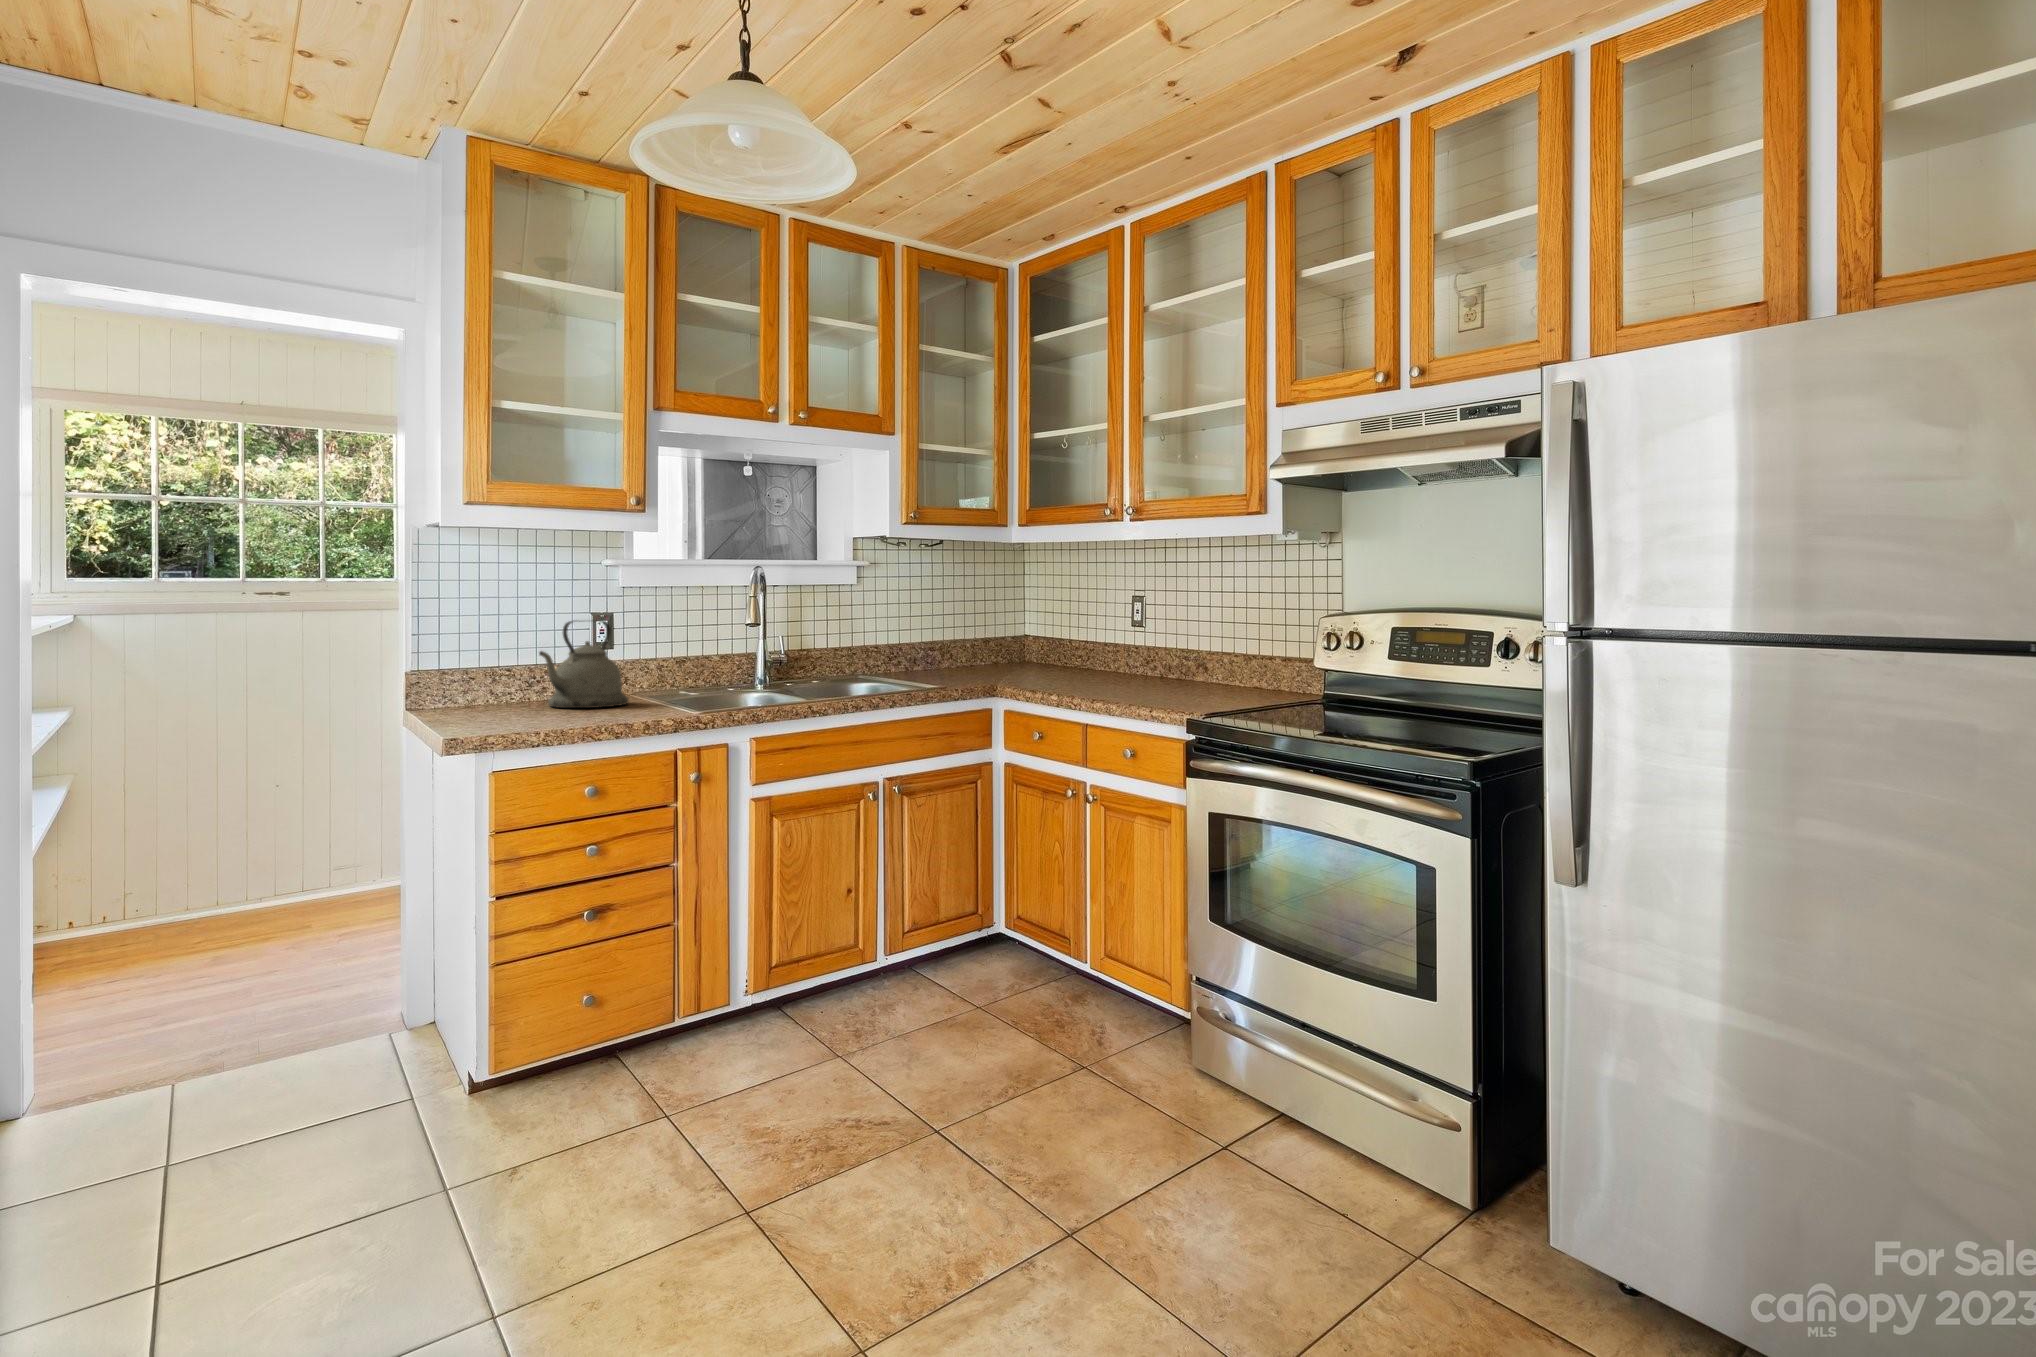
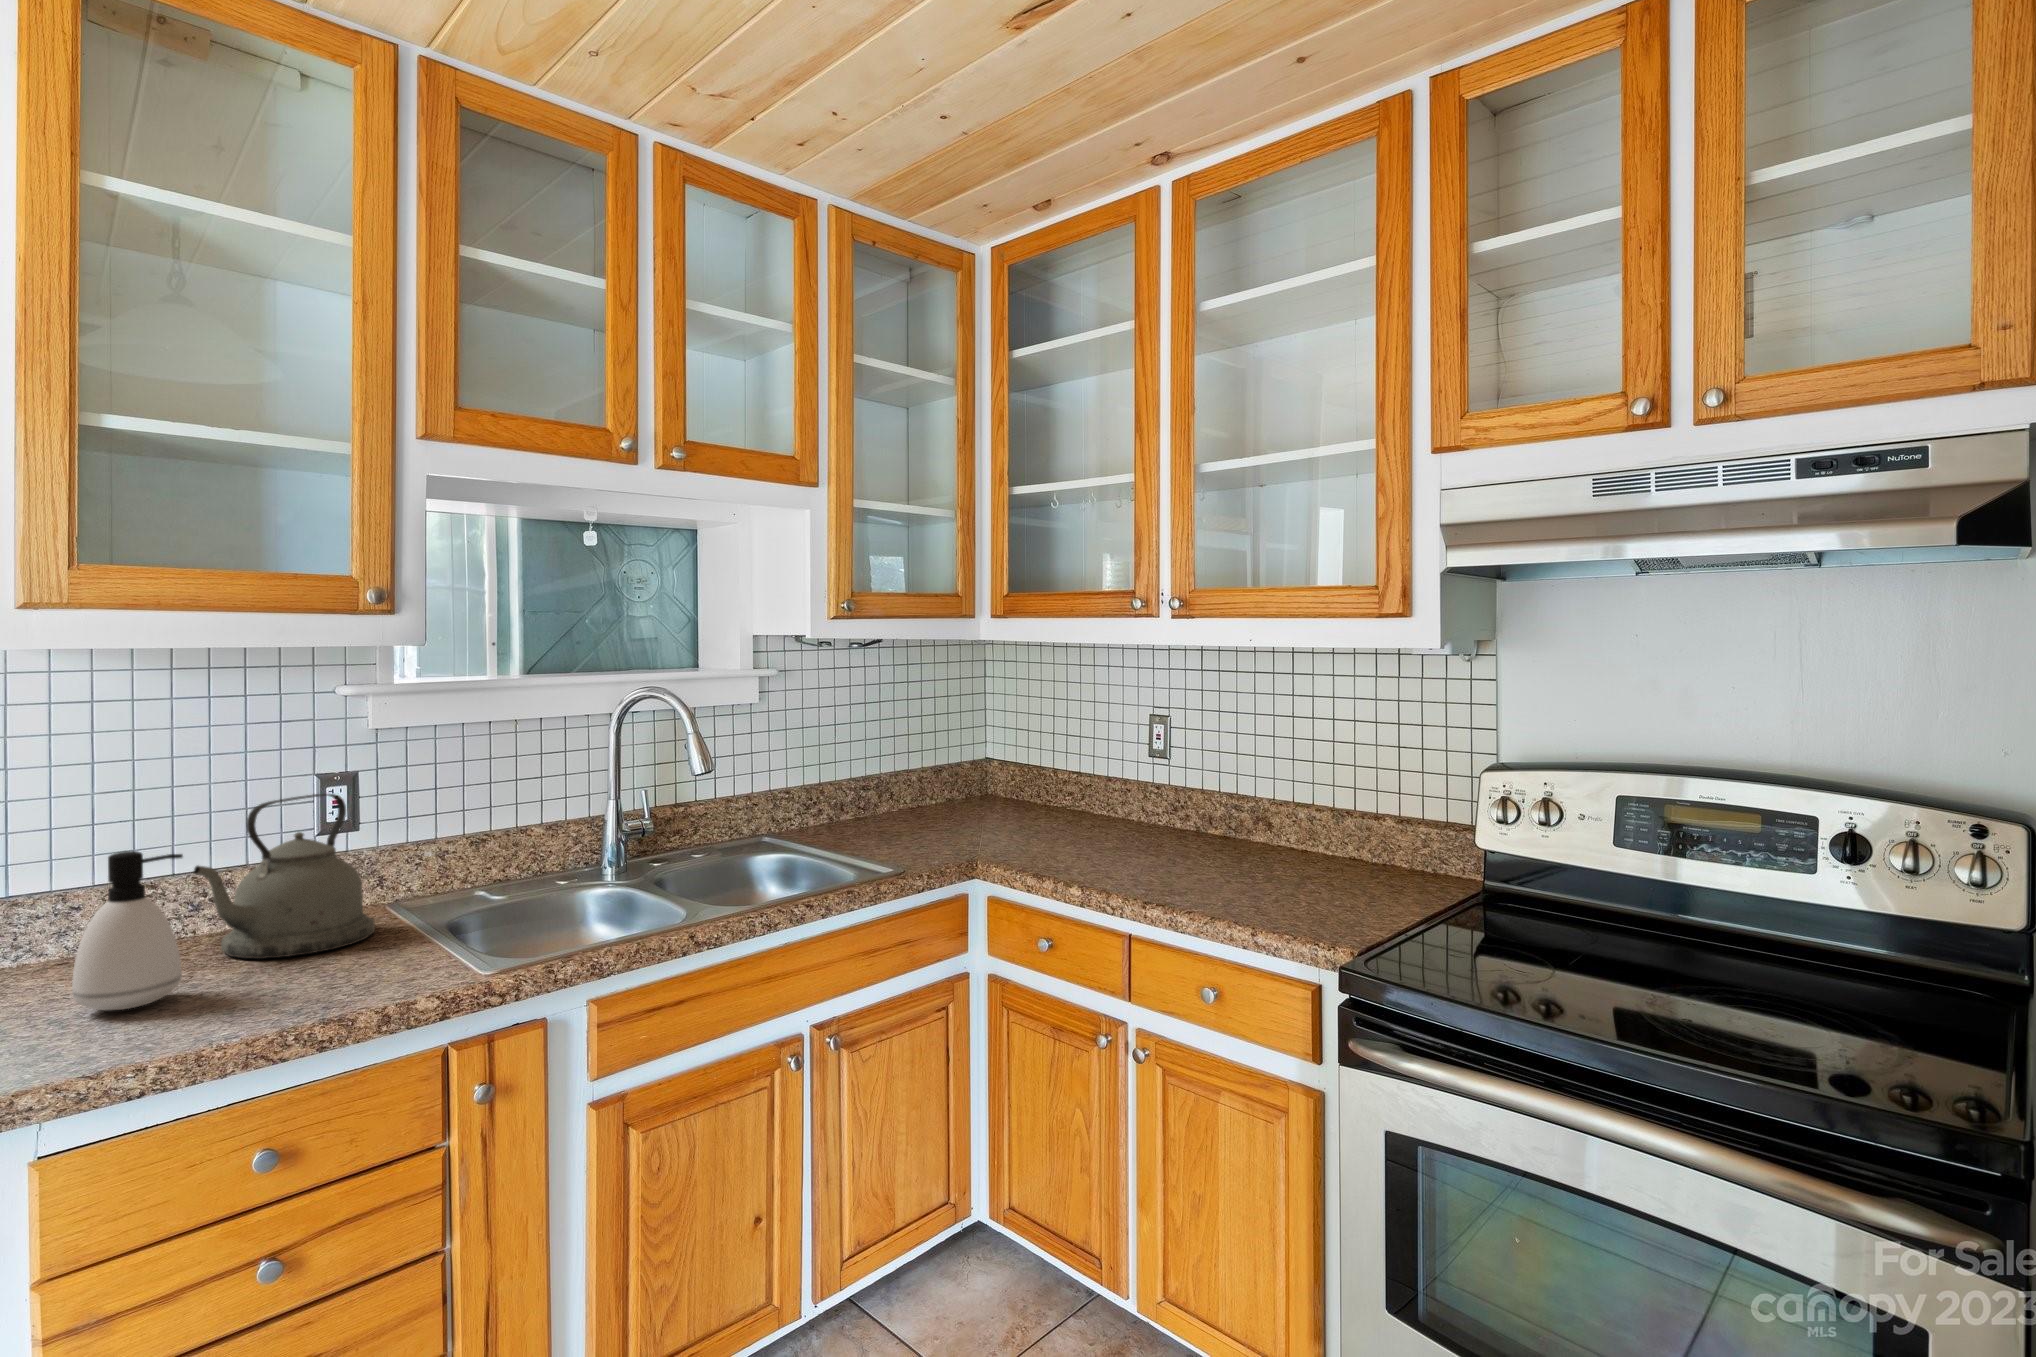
soap dispenser: none [491,634,541,717] -> present [72,851,183,1010]

